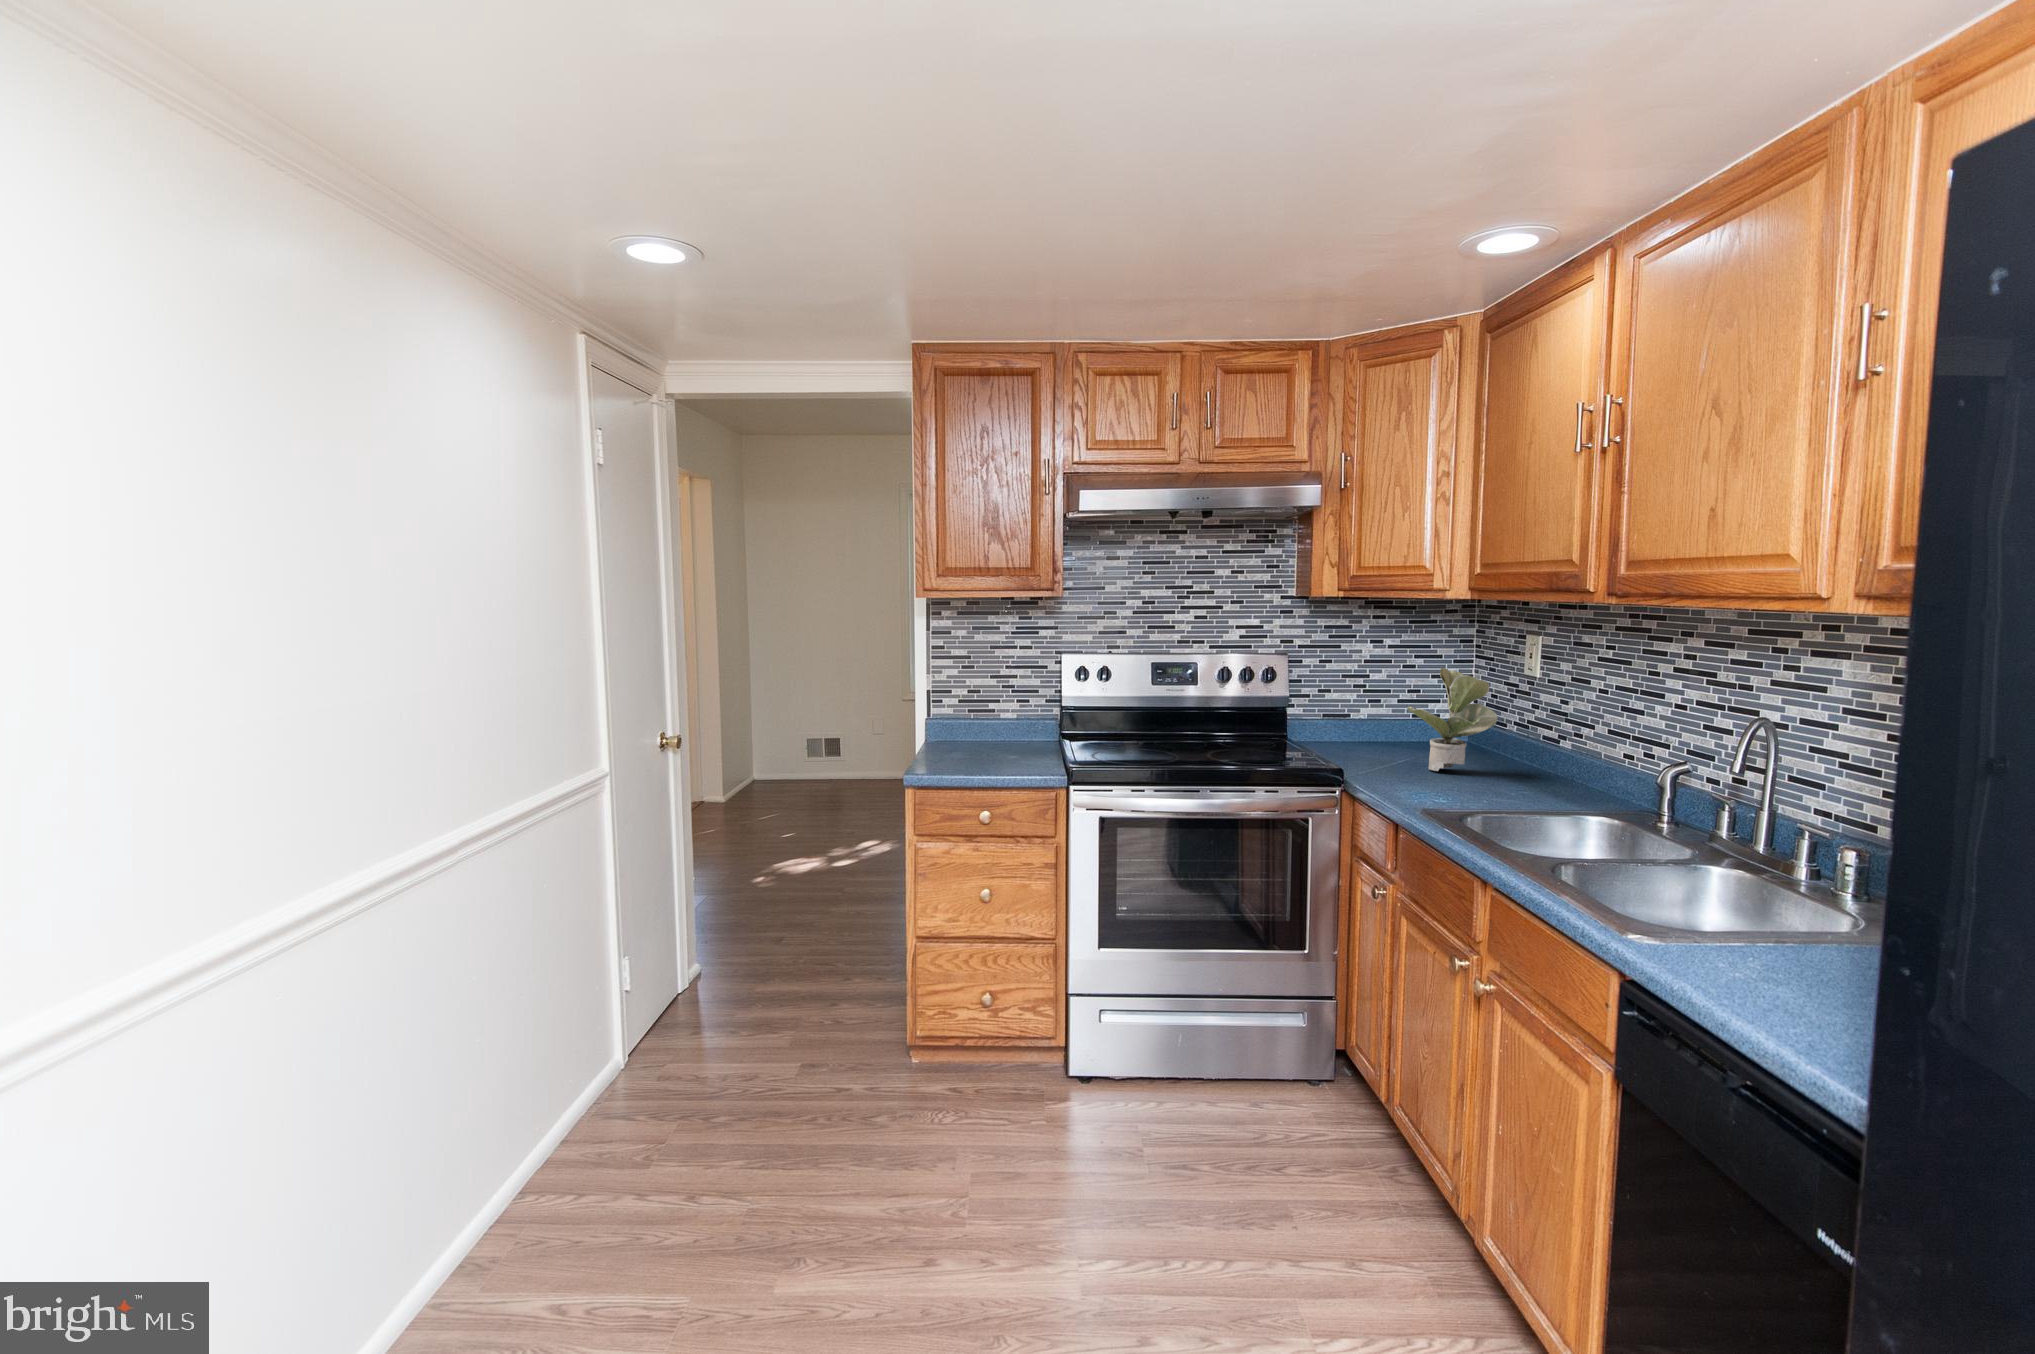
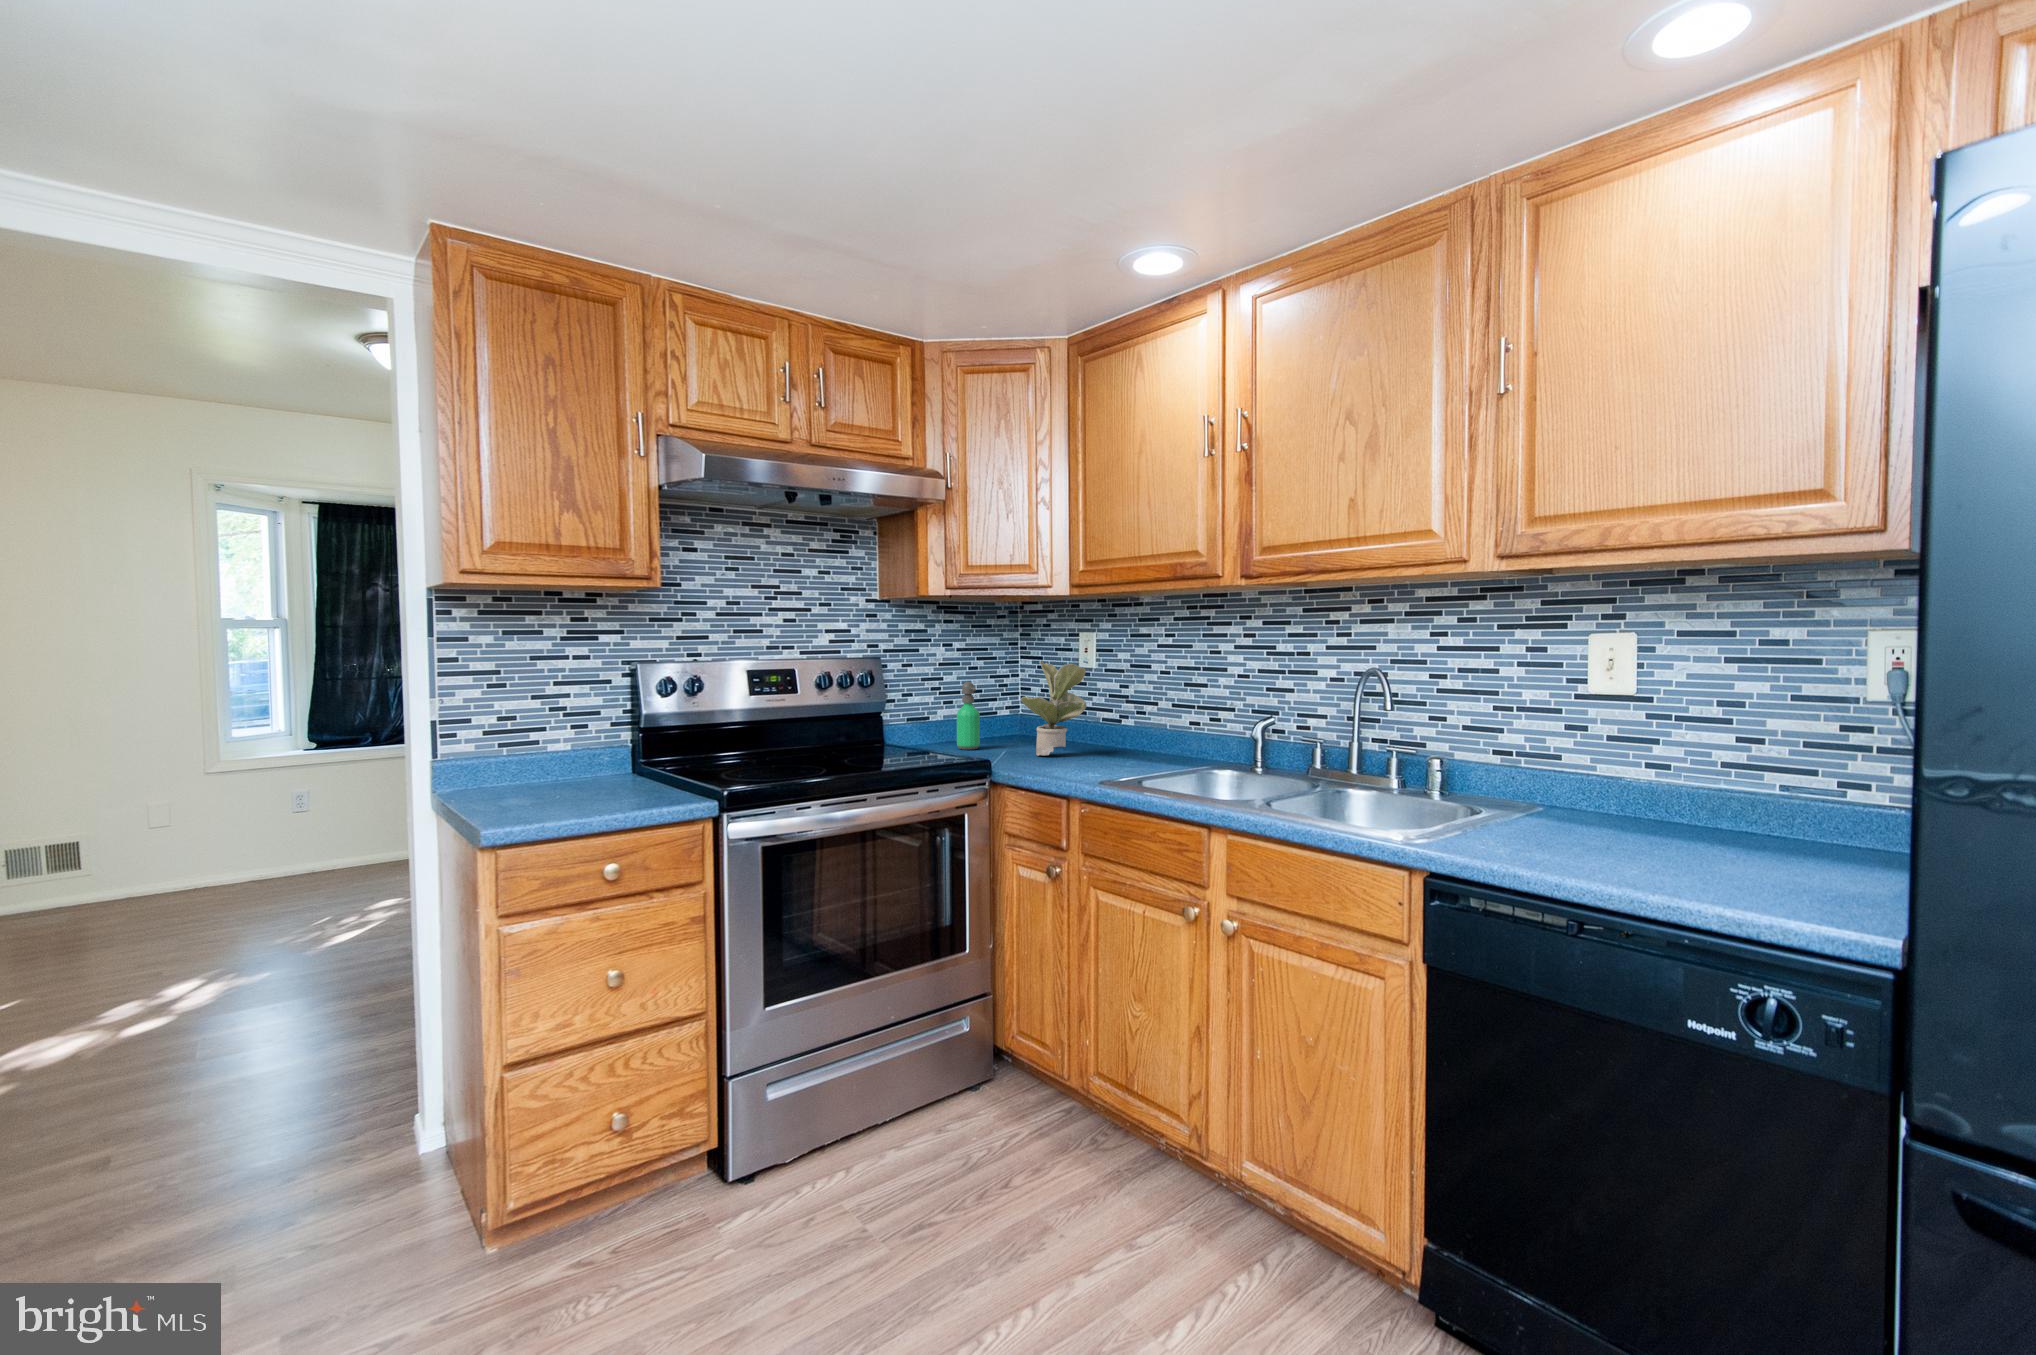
soap dispenser: none [1362,683,1388,753] -> present [957,682,980,750]

